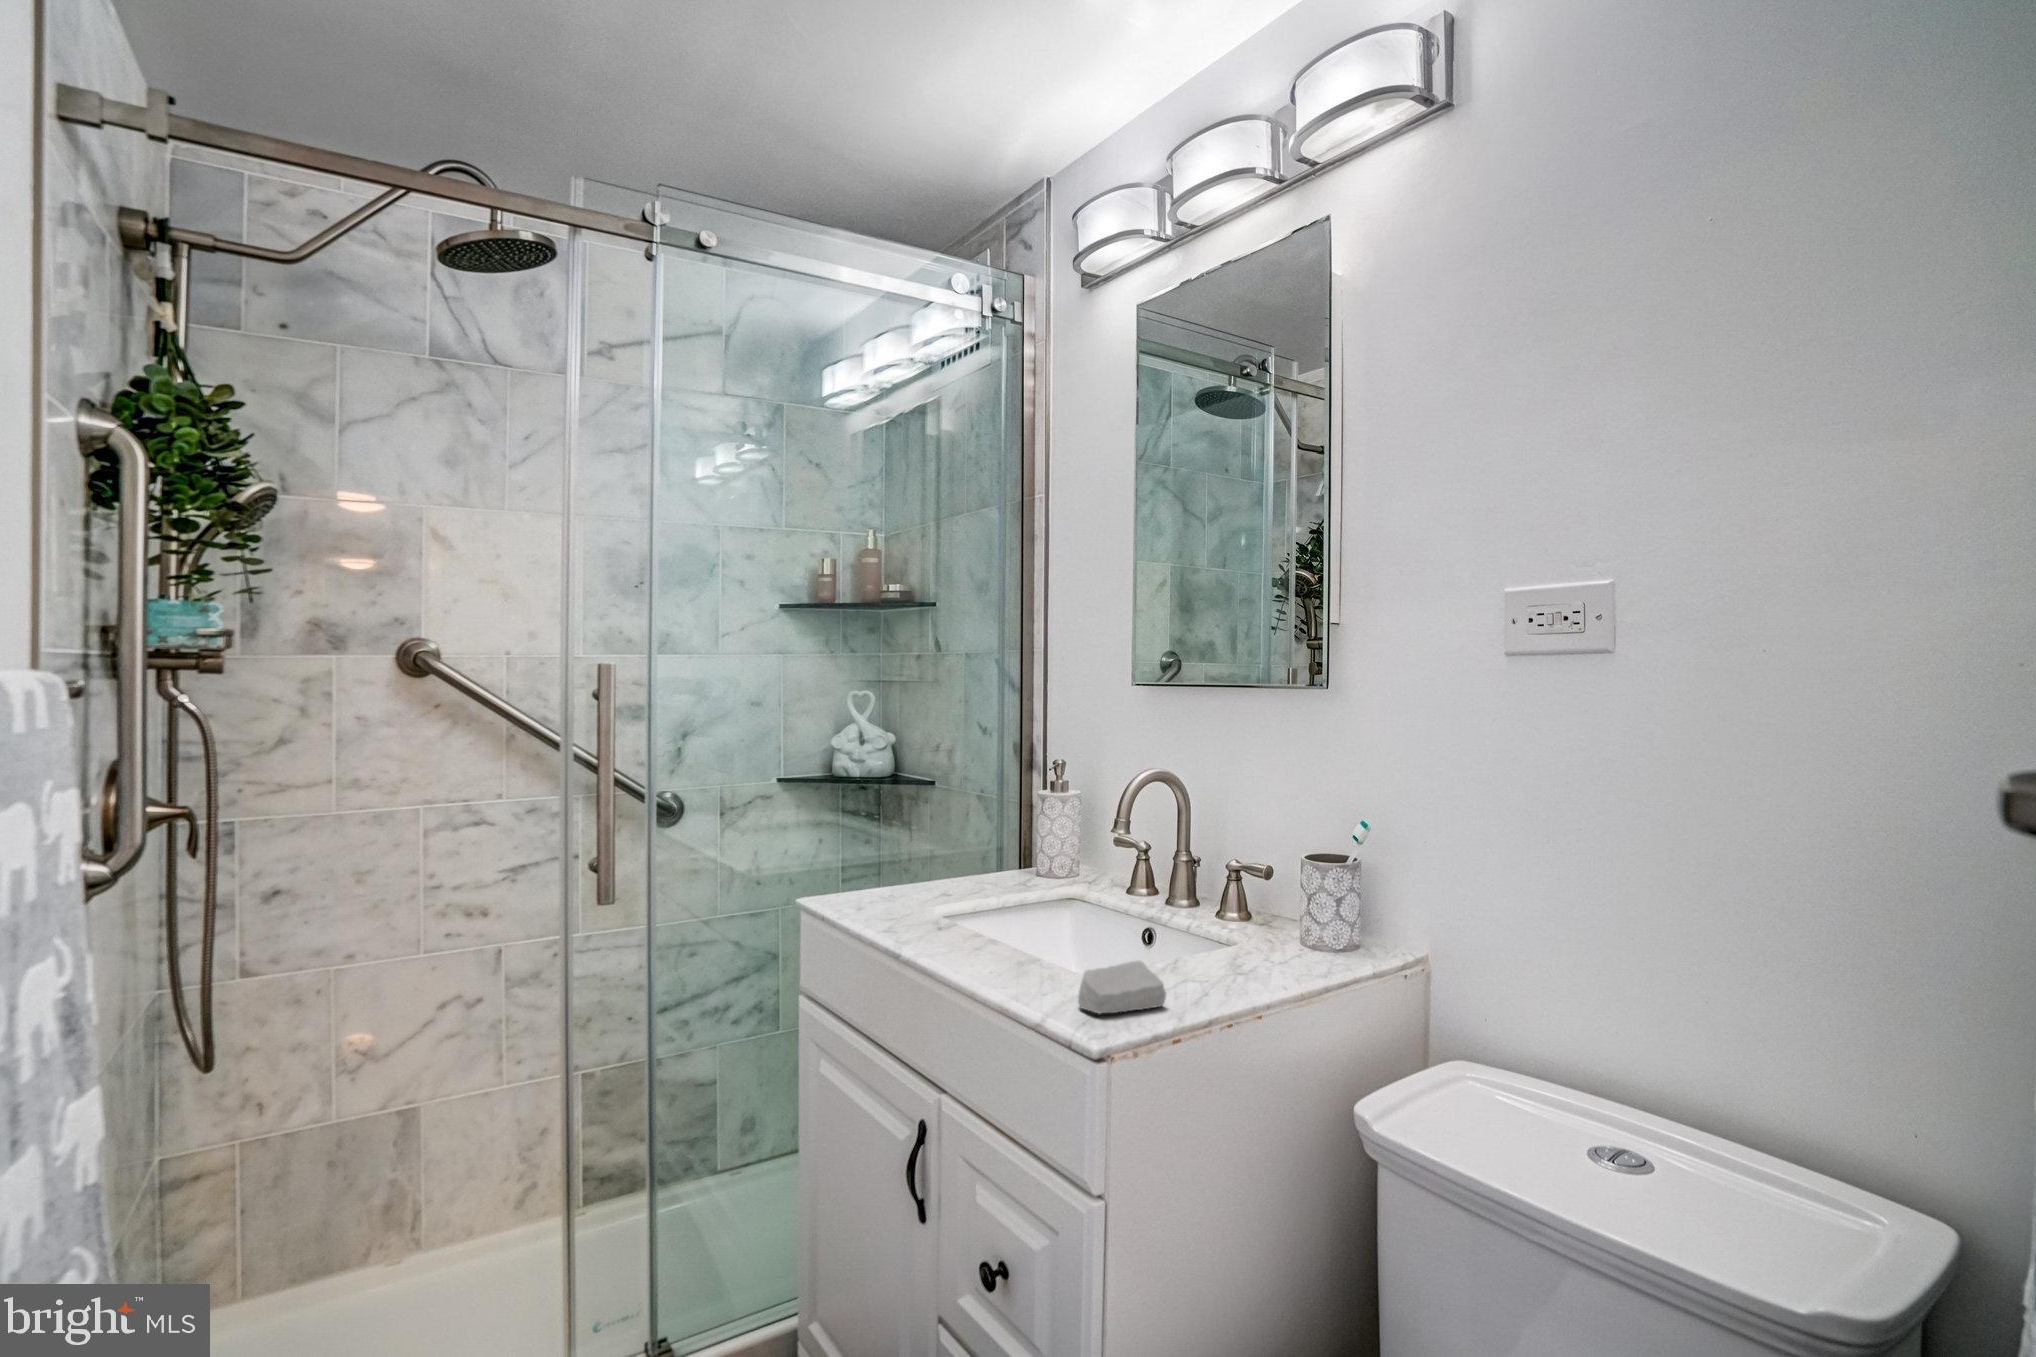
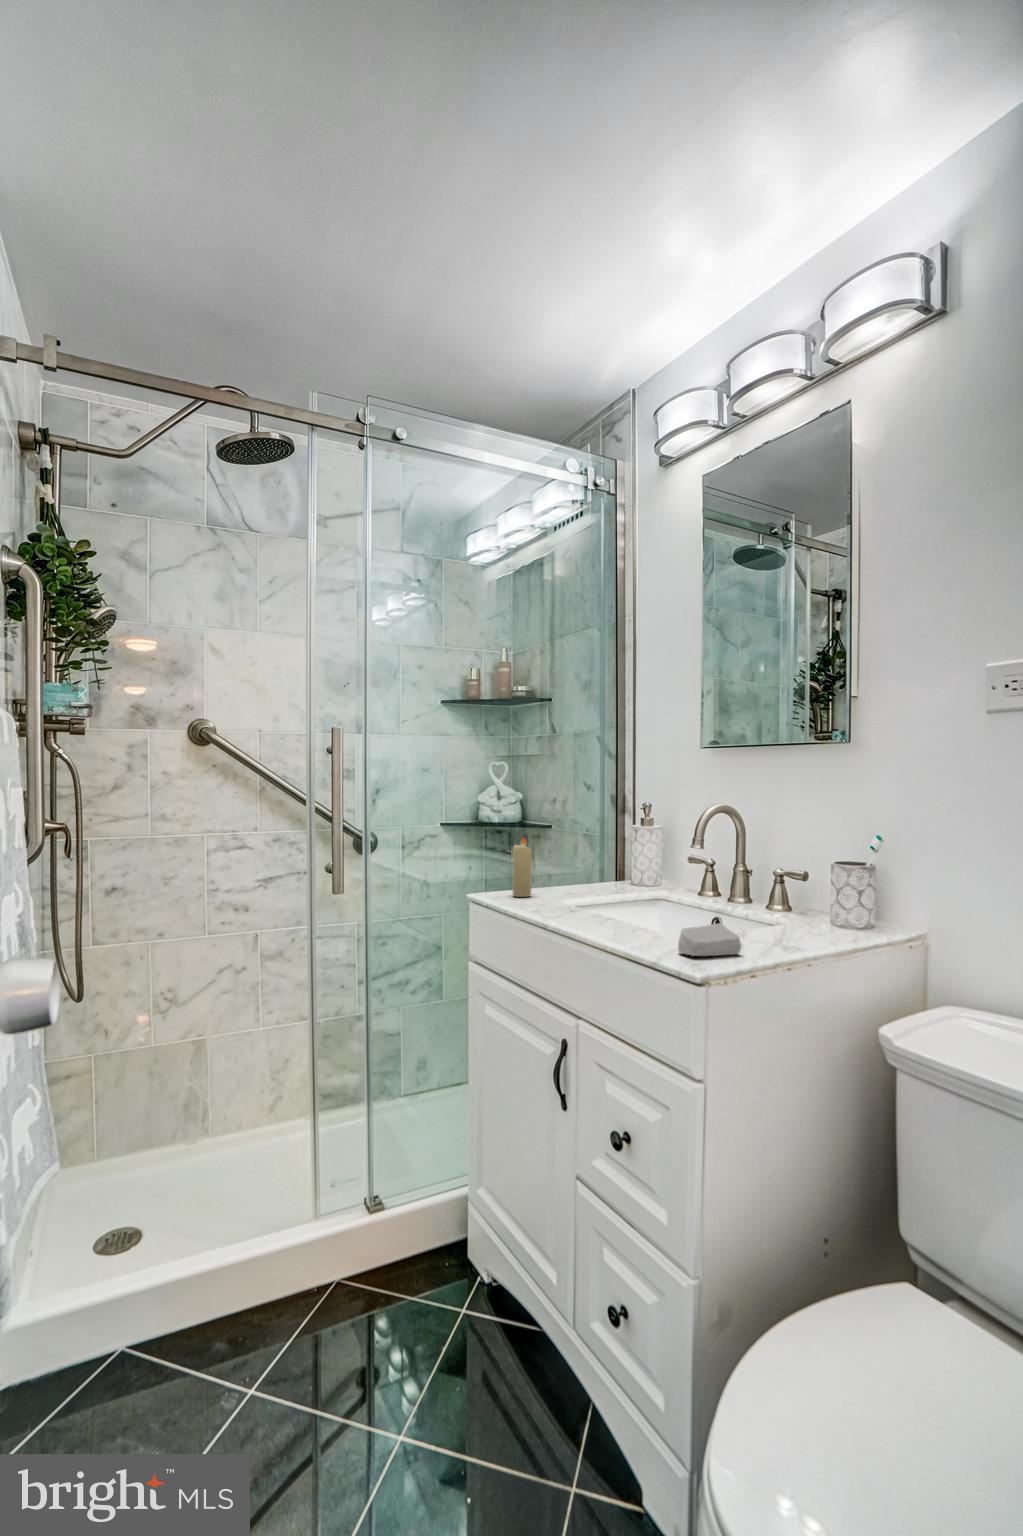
candle: none [869,813,898,901] -> present [512,837,532,897]

